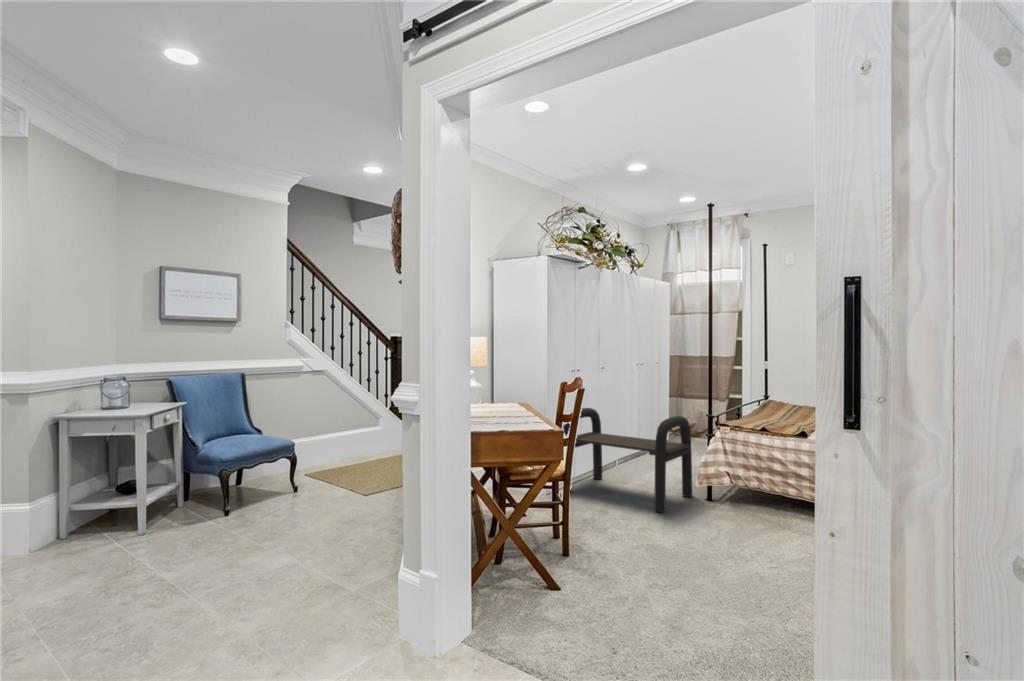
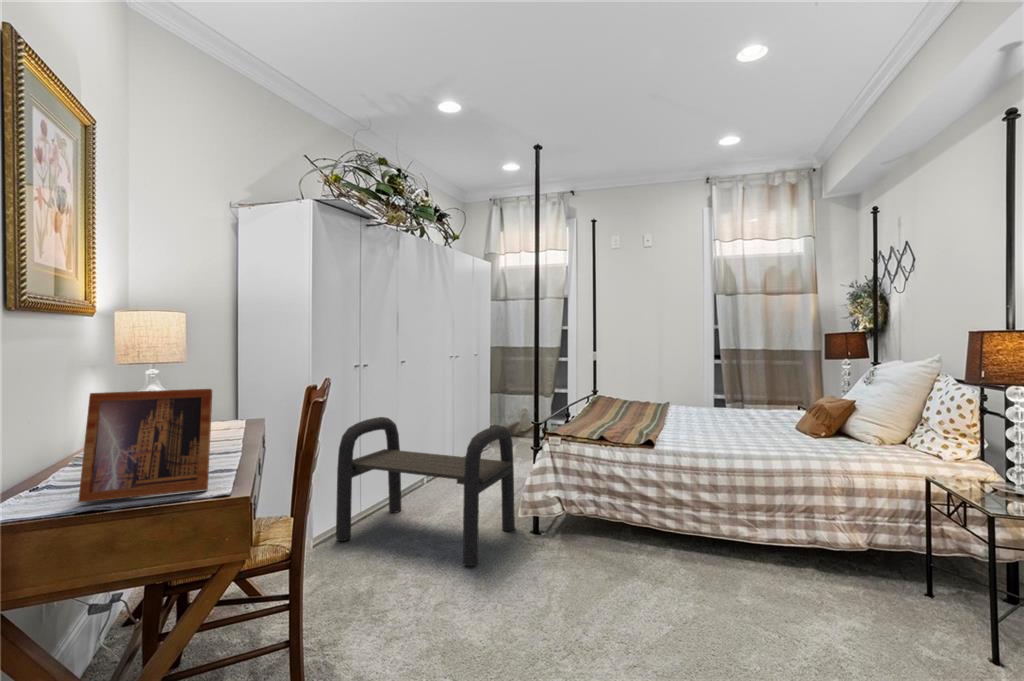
picture frame: none [493,379,541,427] -> present [78,389,212,503]

